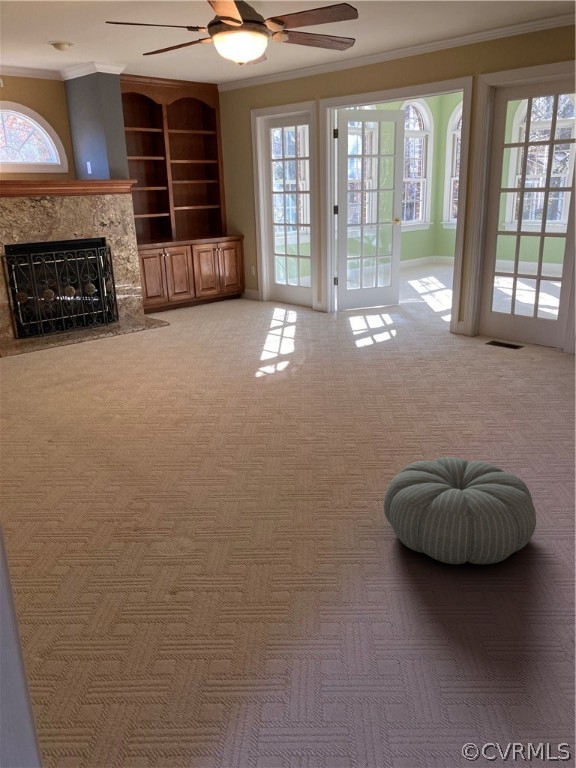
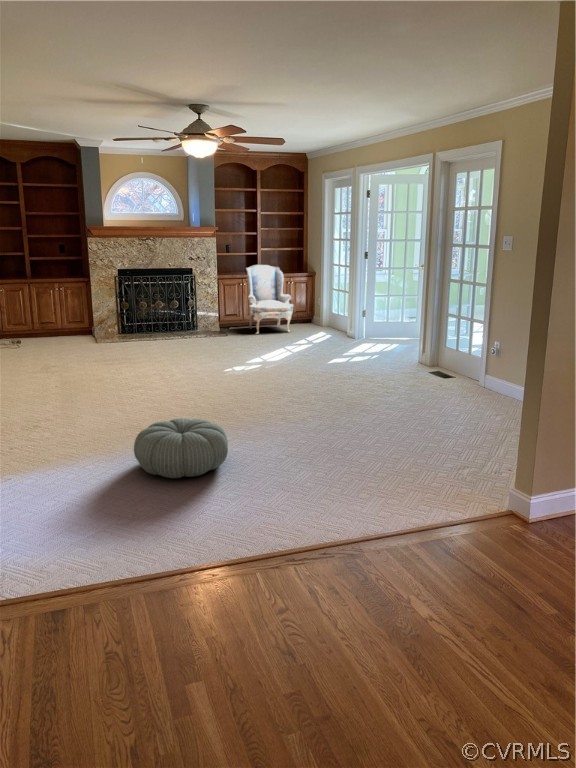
armchair: none [167,228,239,318] -> present [246,265,293,334]

